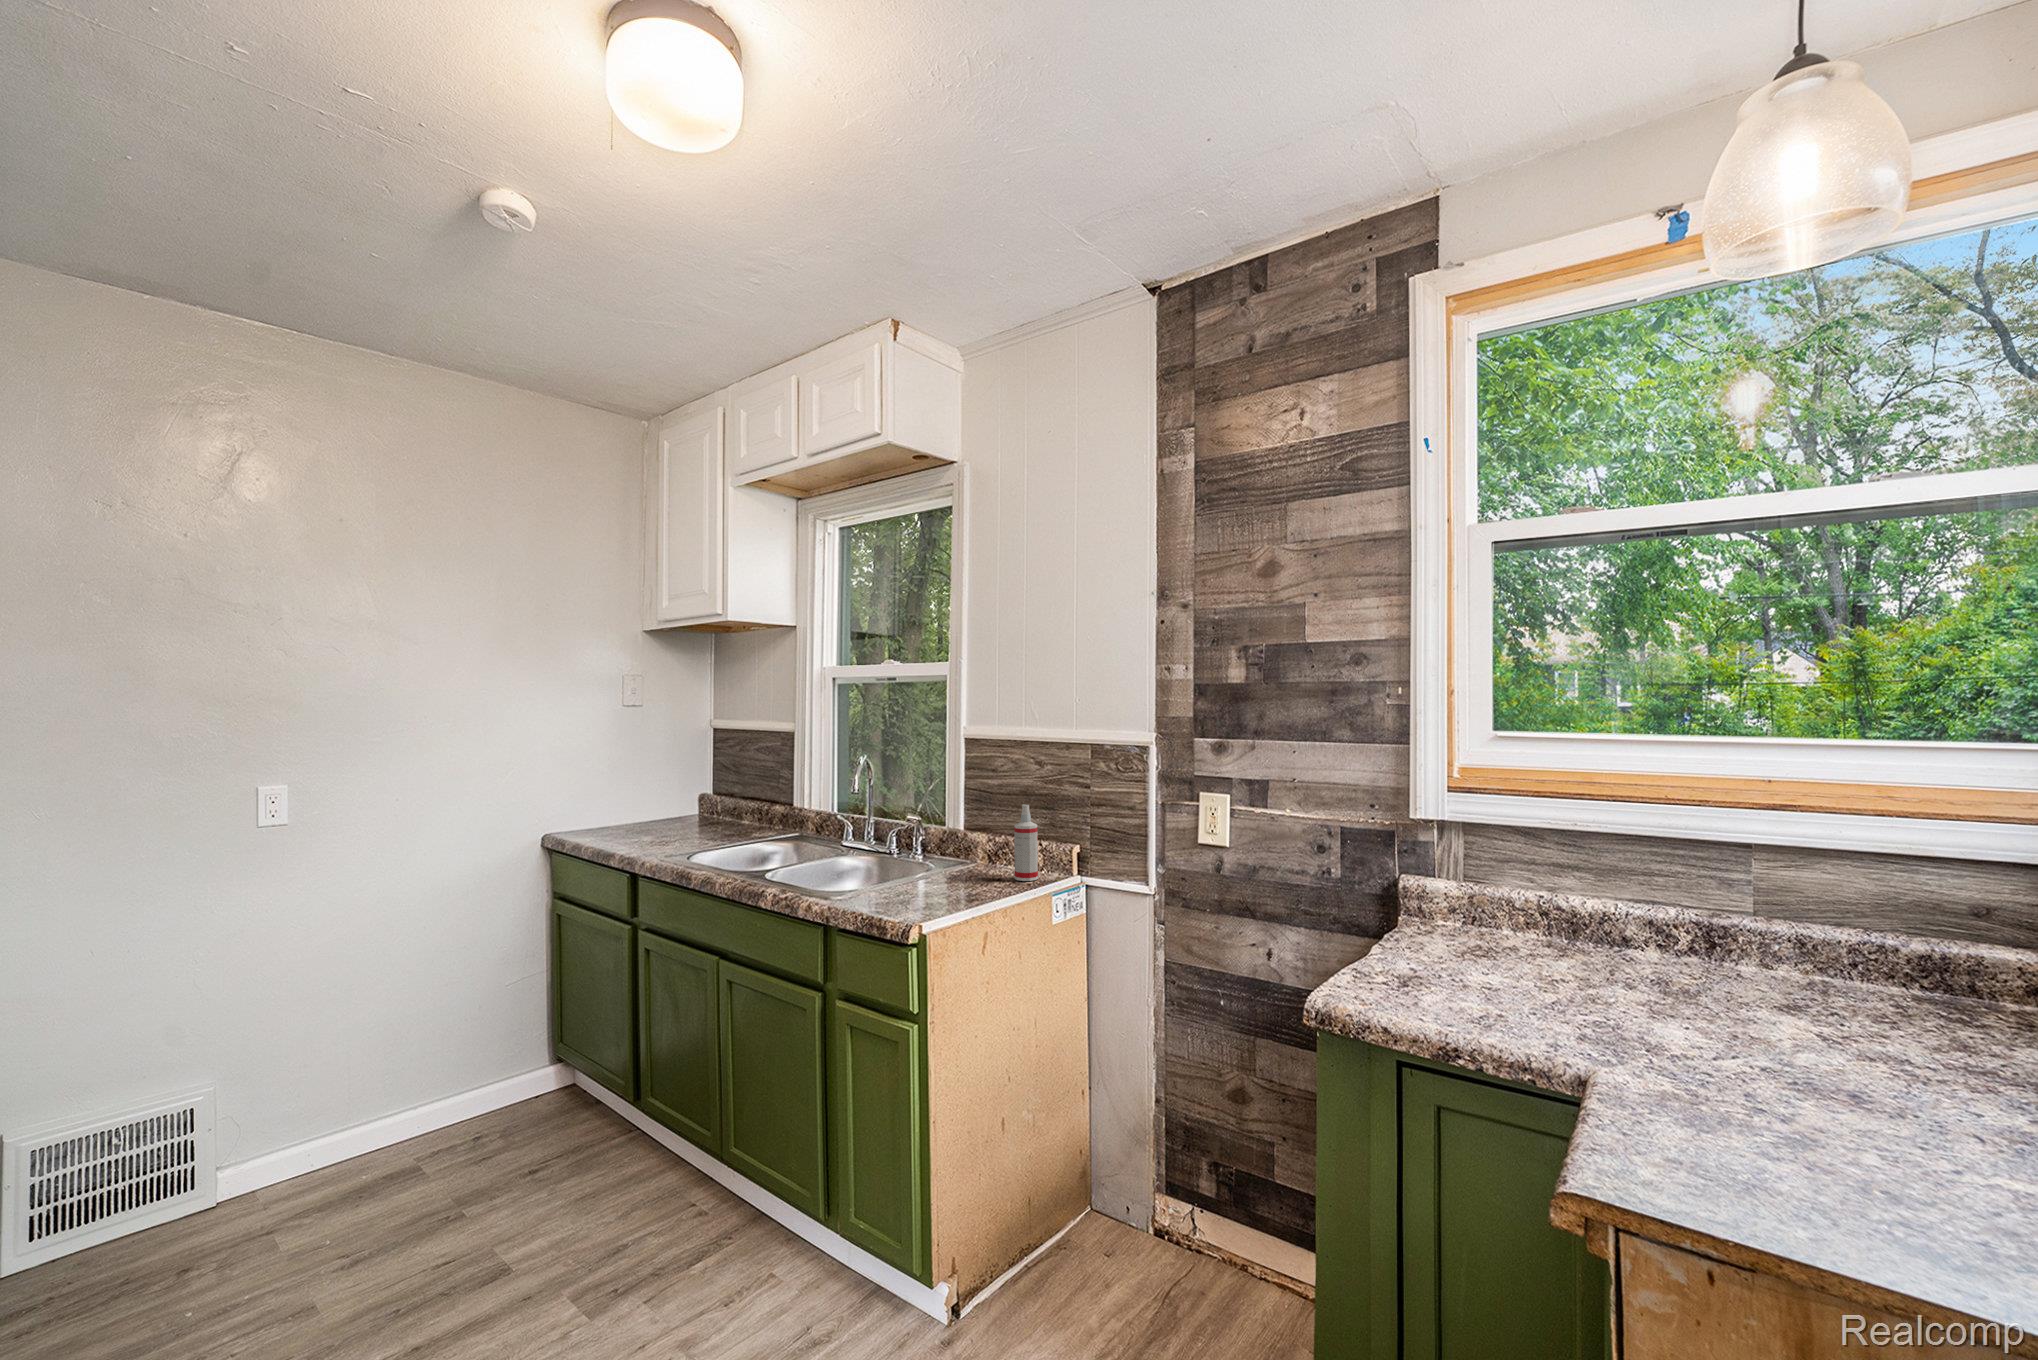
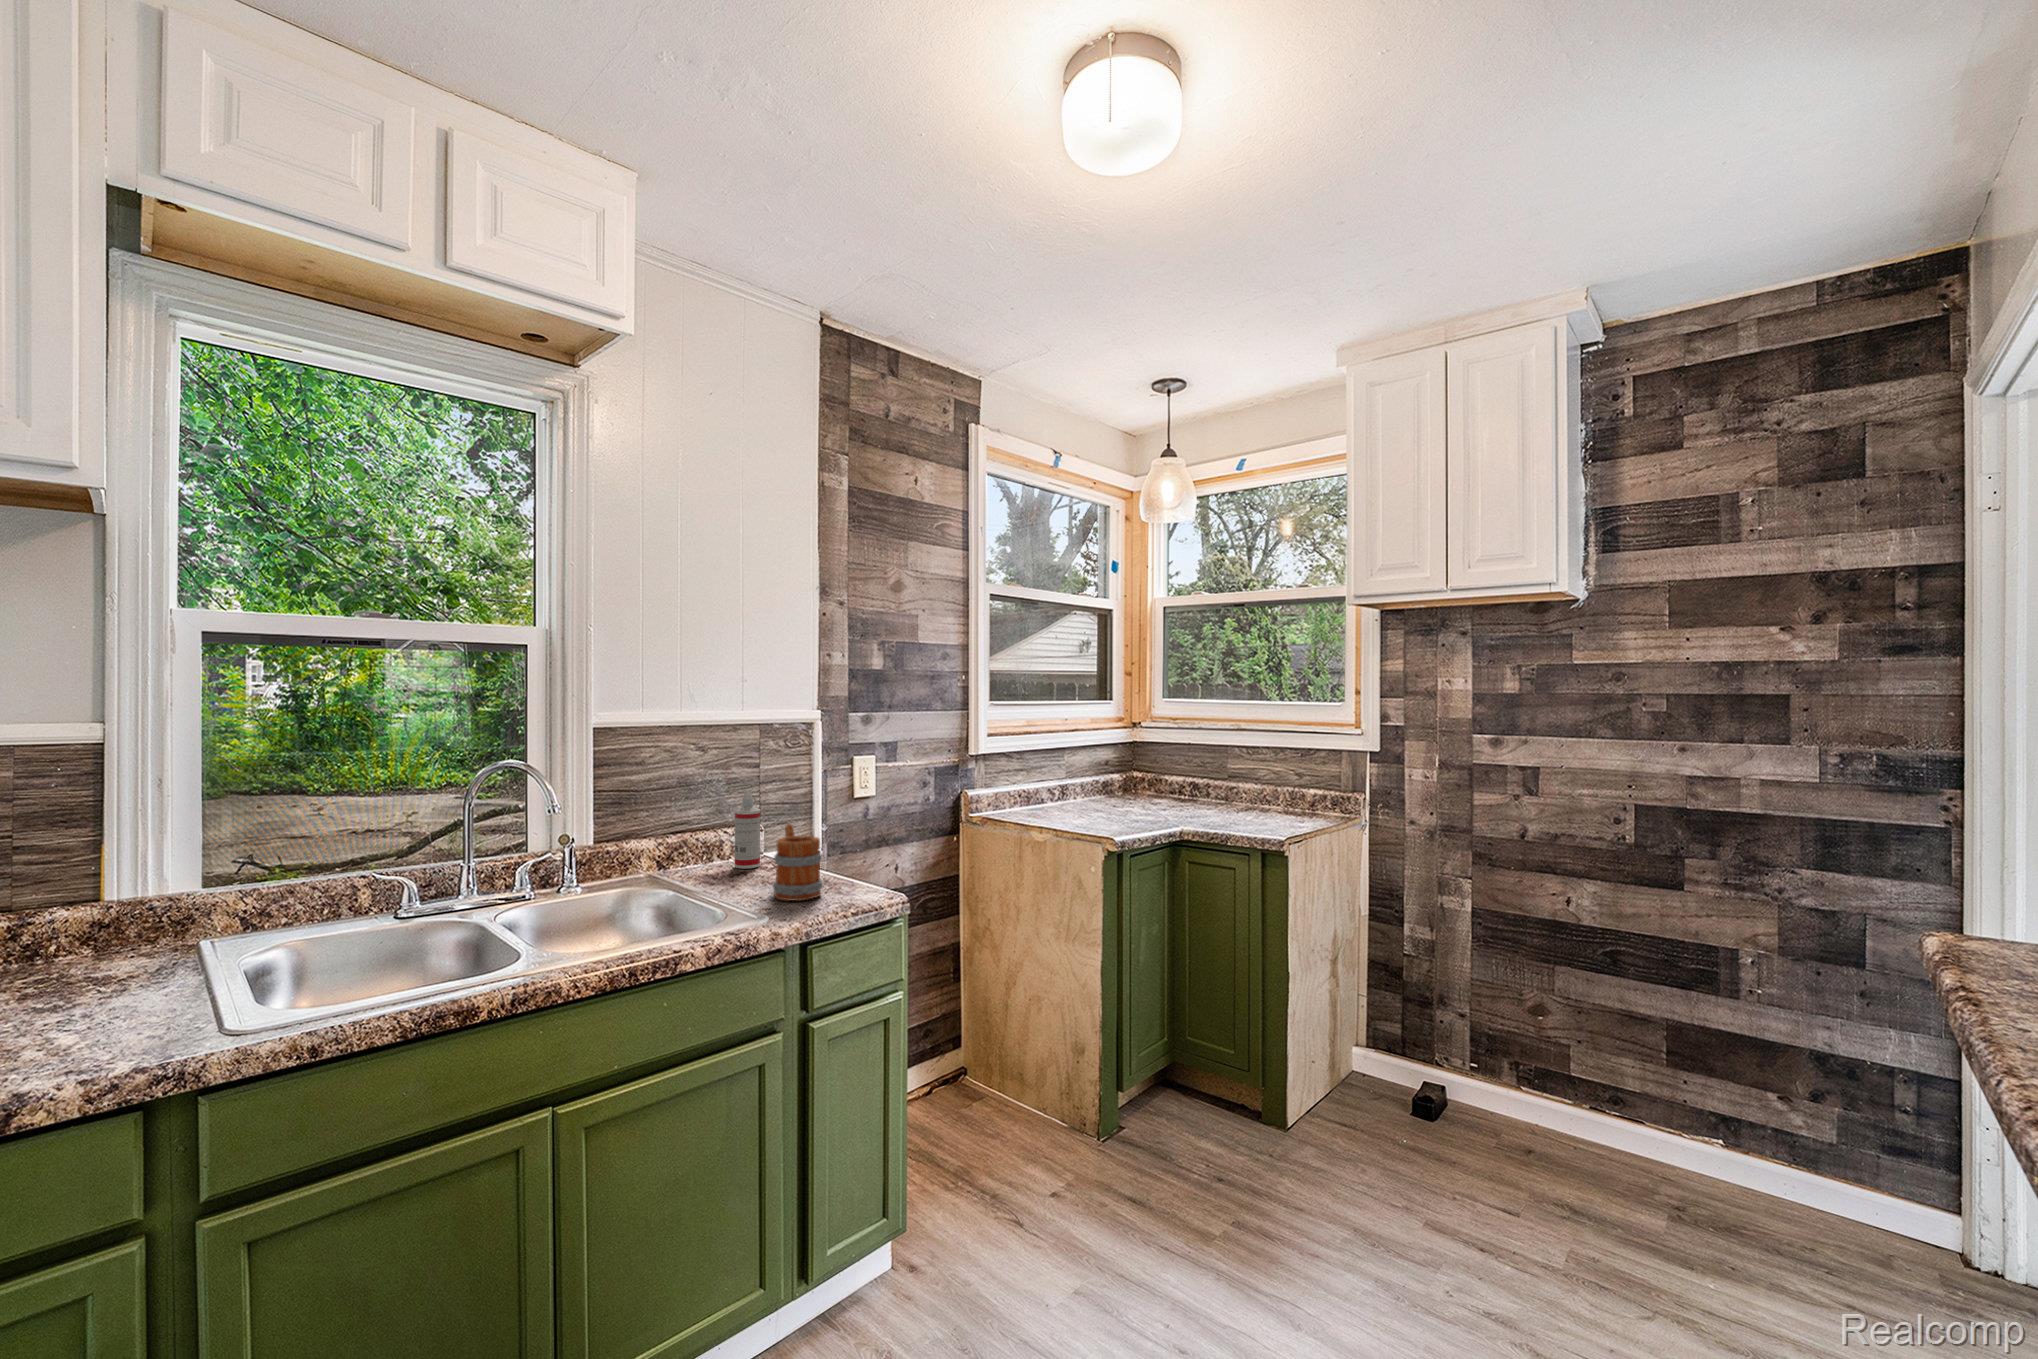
mug: none [888,835,949,903] -> present [773,824,823,901]

